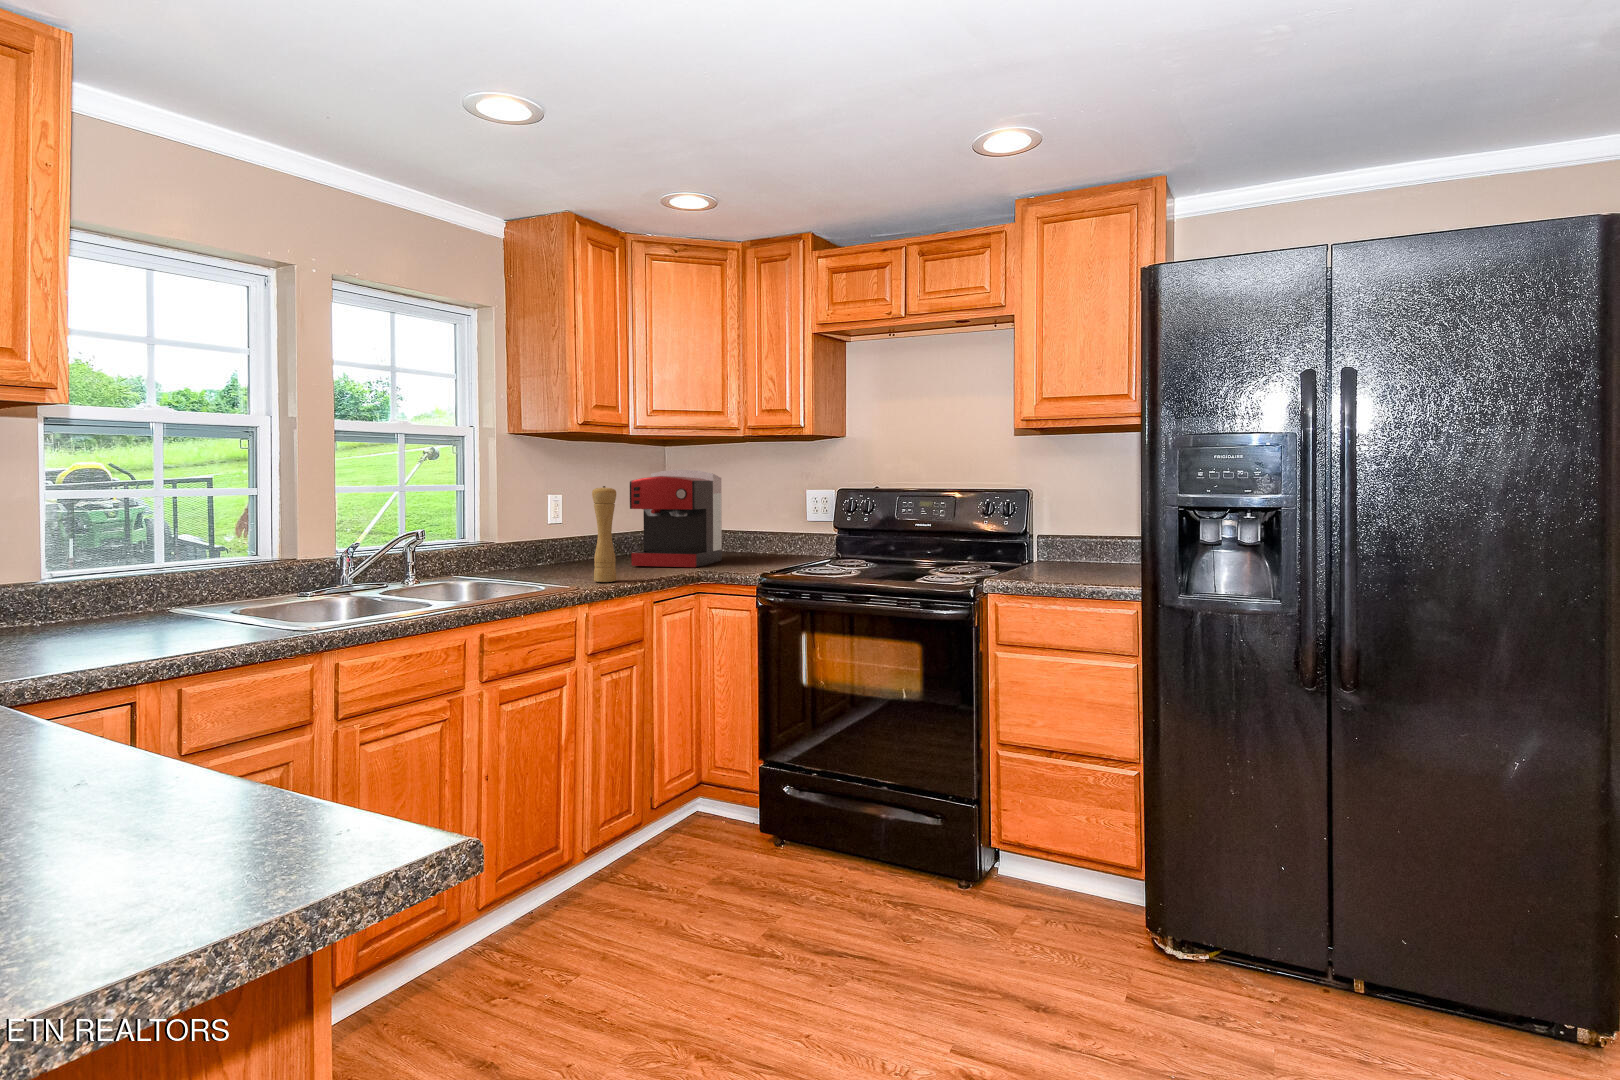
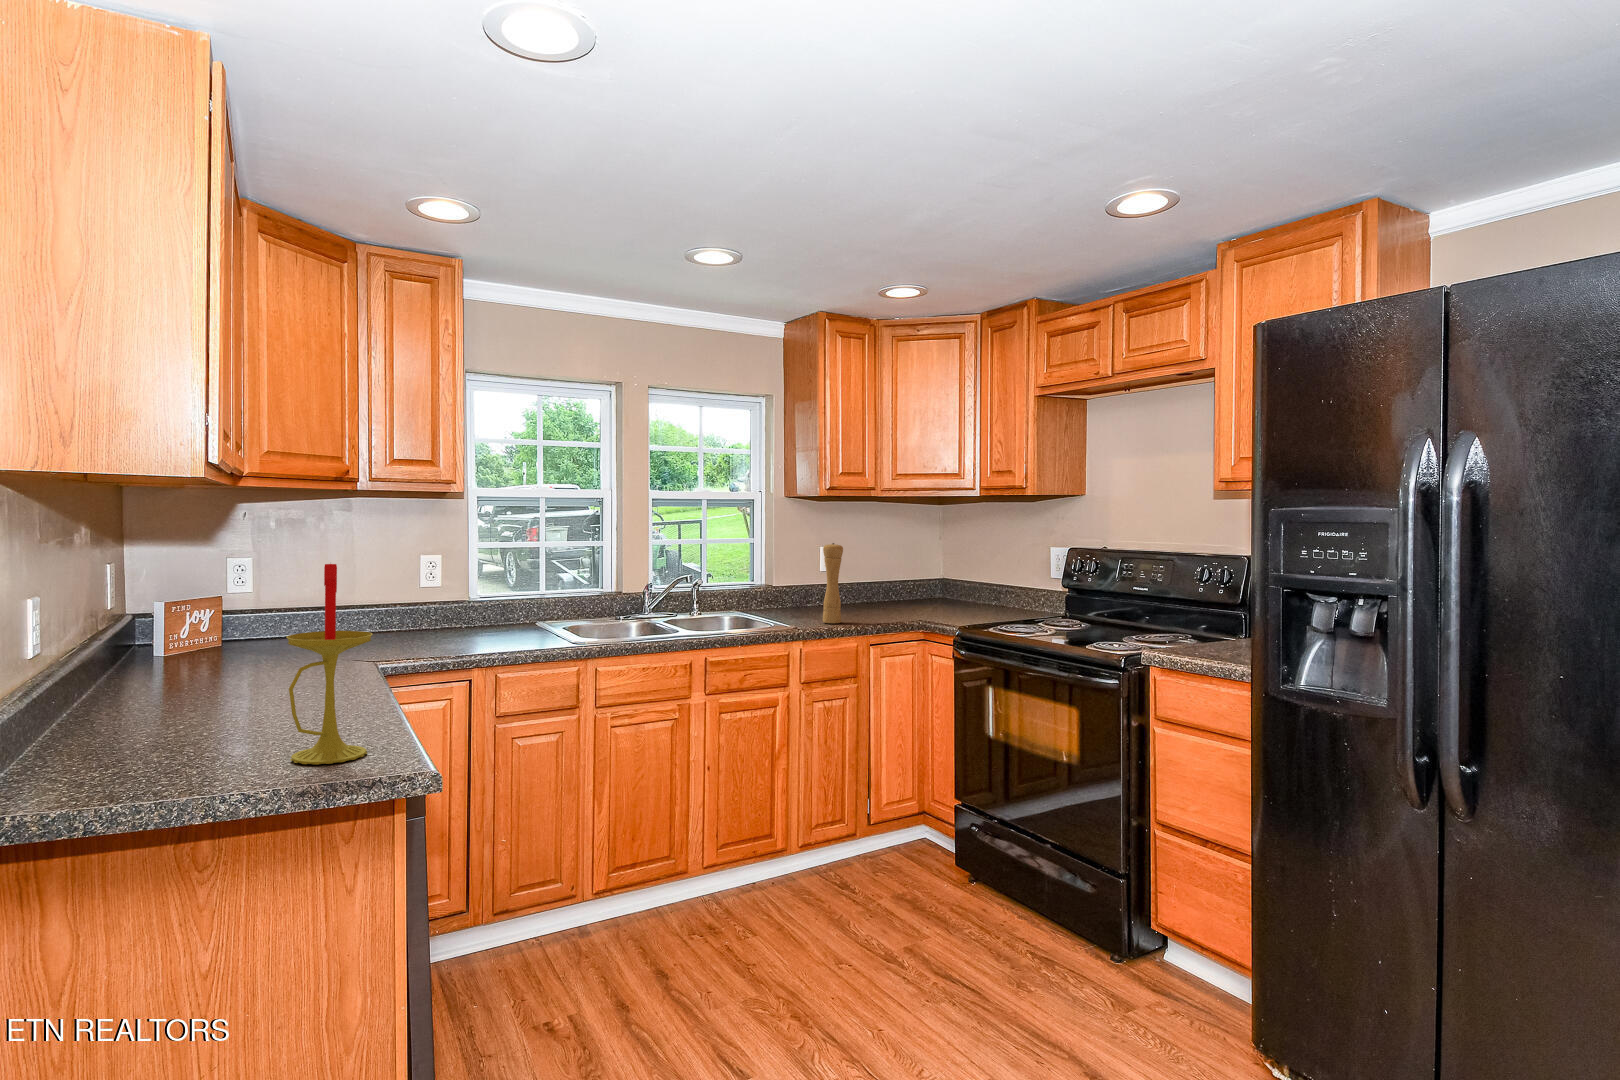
coffee maker: present [630,469,722,567] -> none [877,527,964,615]
candle: none [120,471,298,878] -> present [286,564,372,764]

